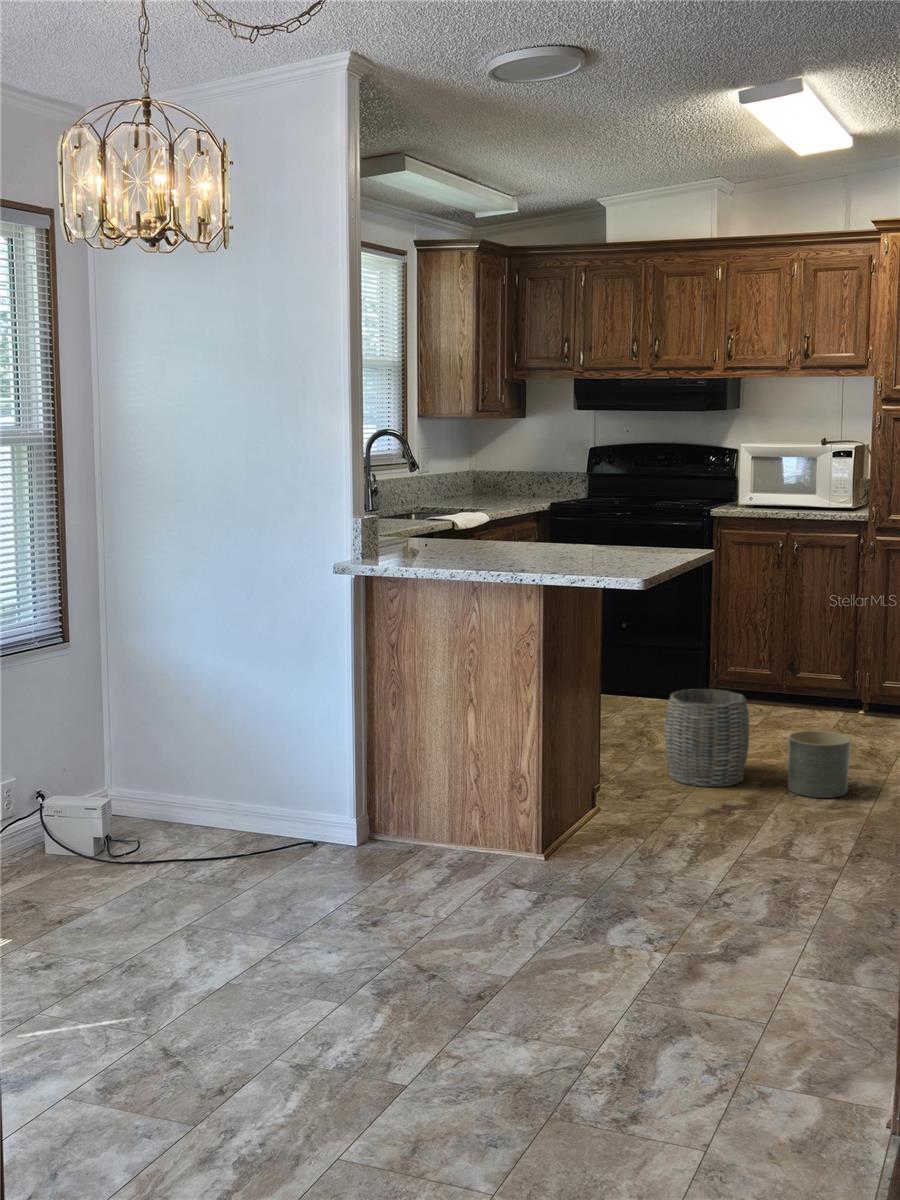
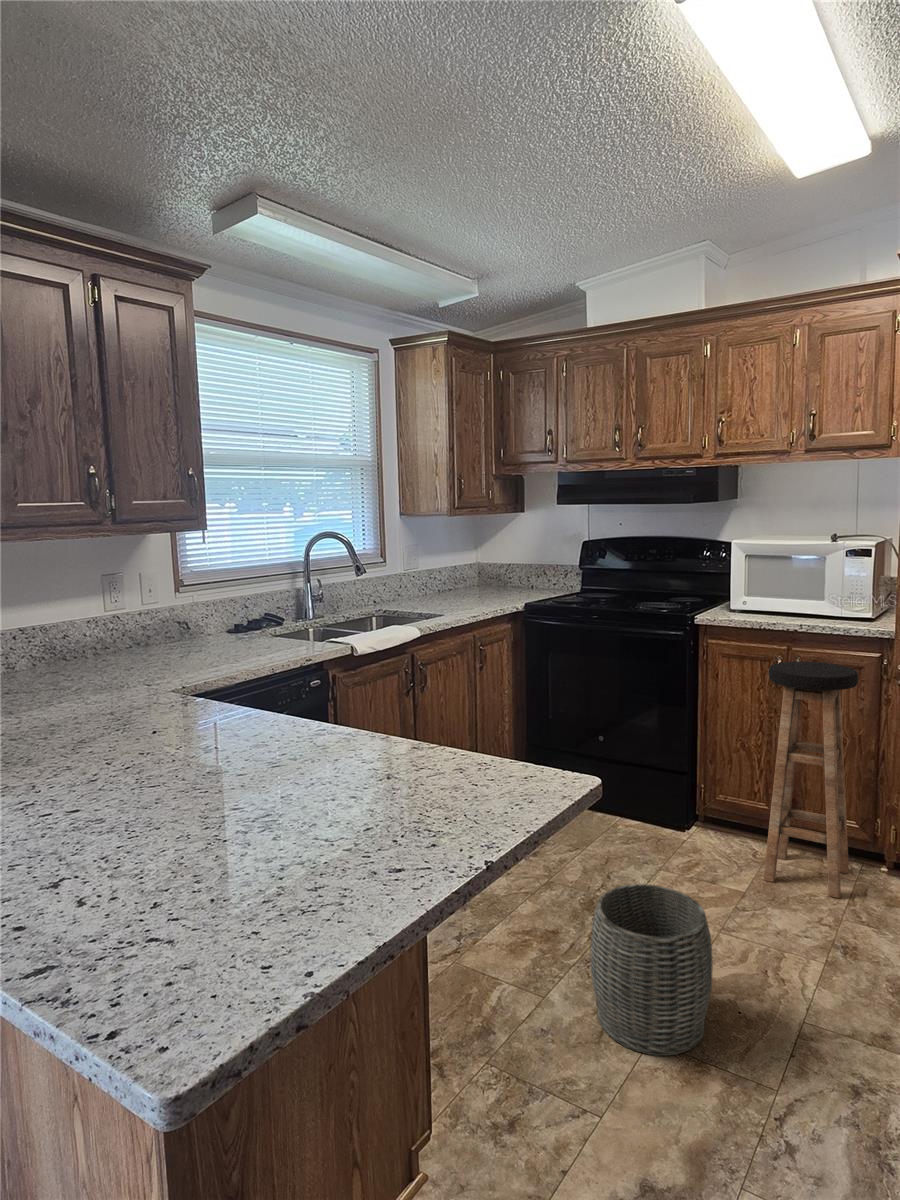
bar stool: none [770,545,842,728] -> present [763,662,859,898]
planter: present [788,731,850,798] -> none [770,981,873,1122]

